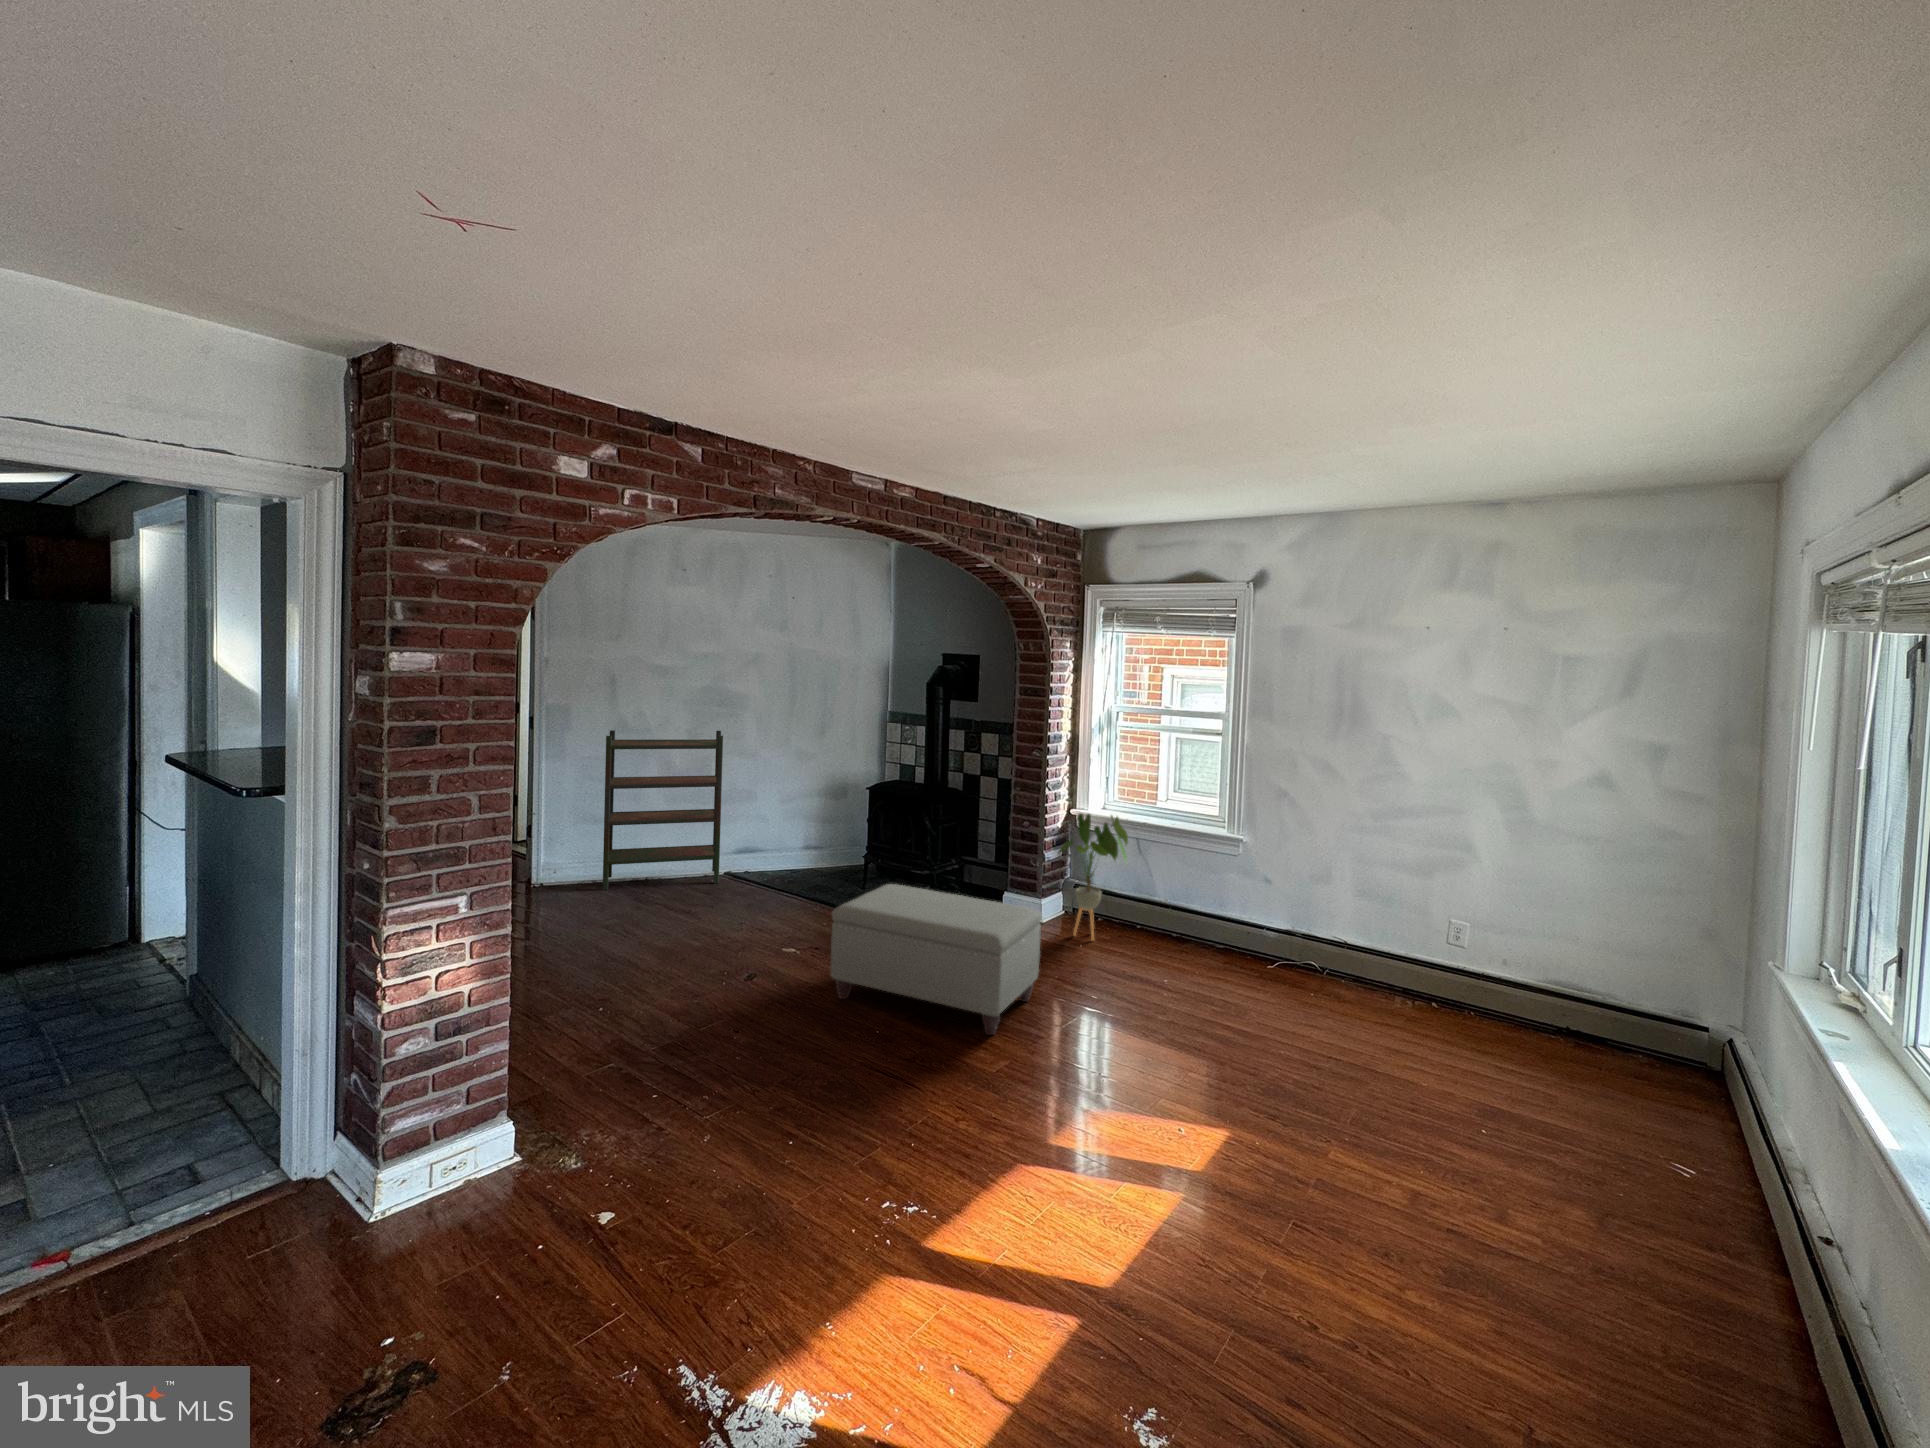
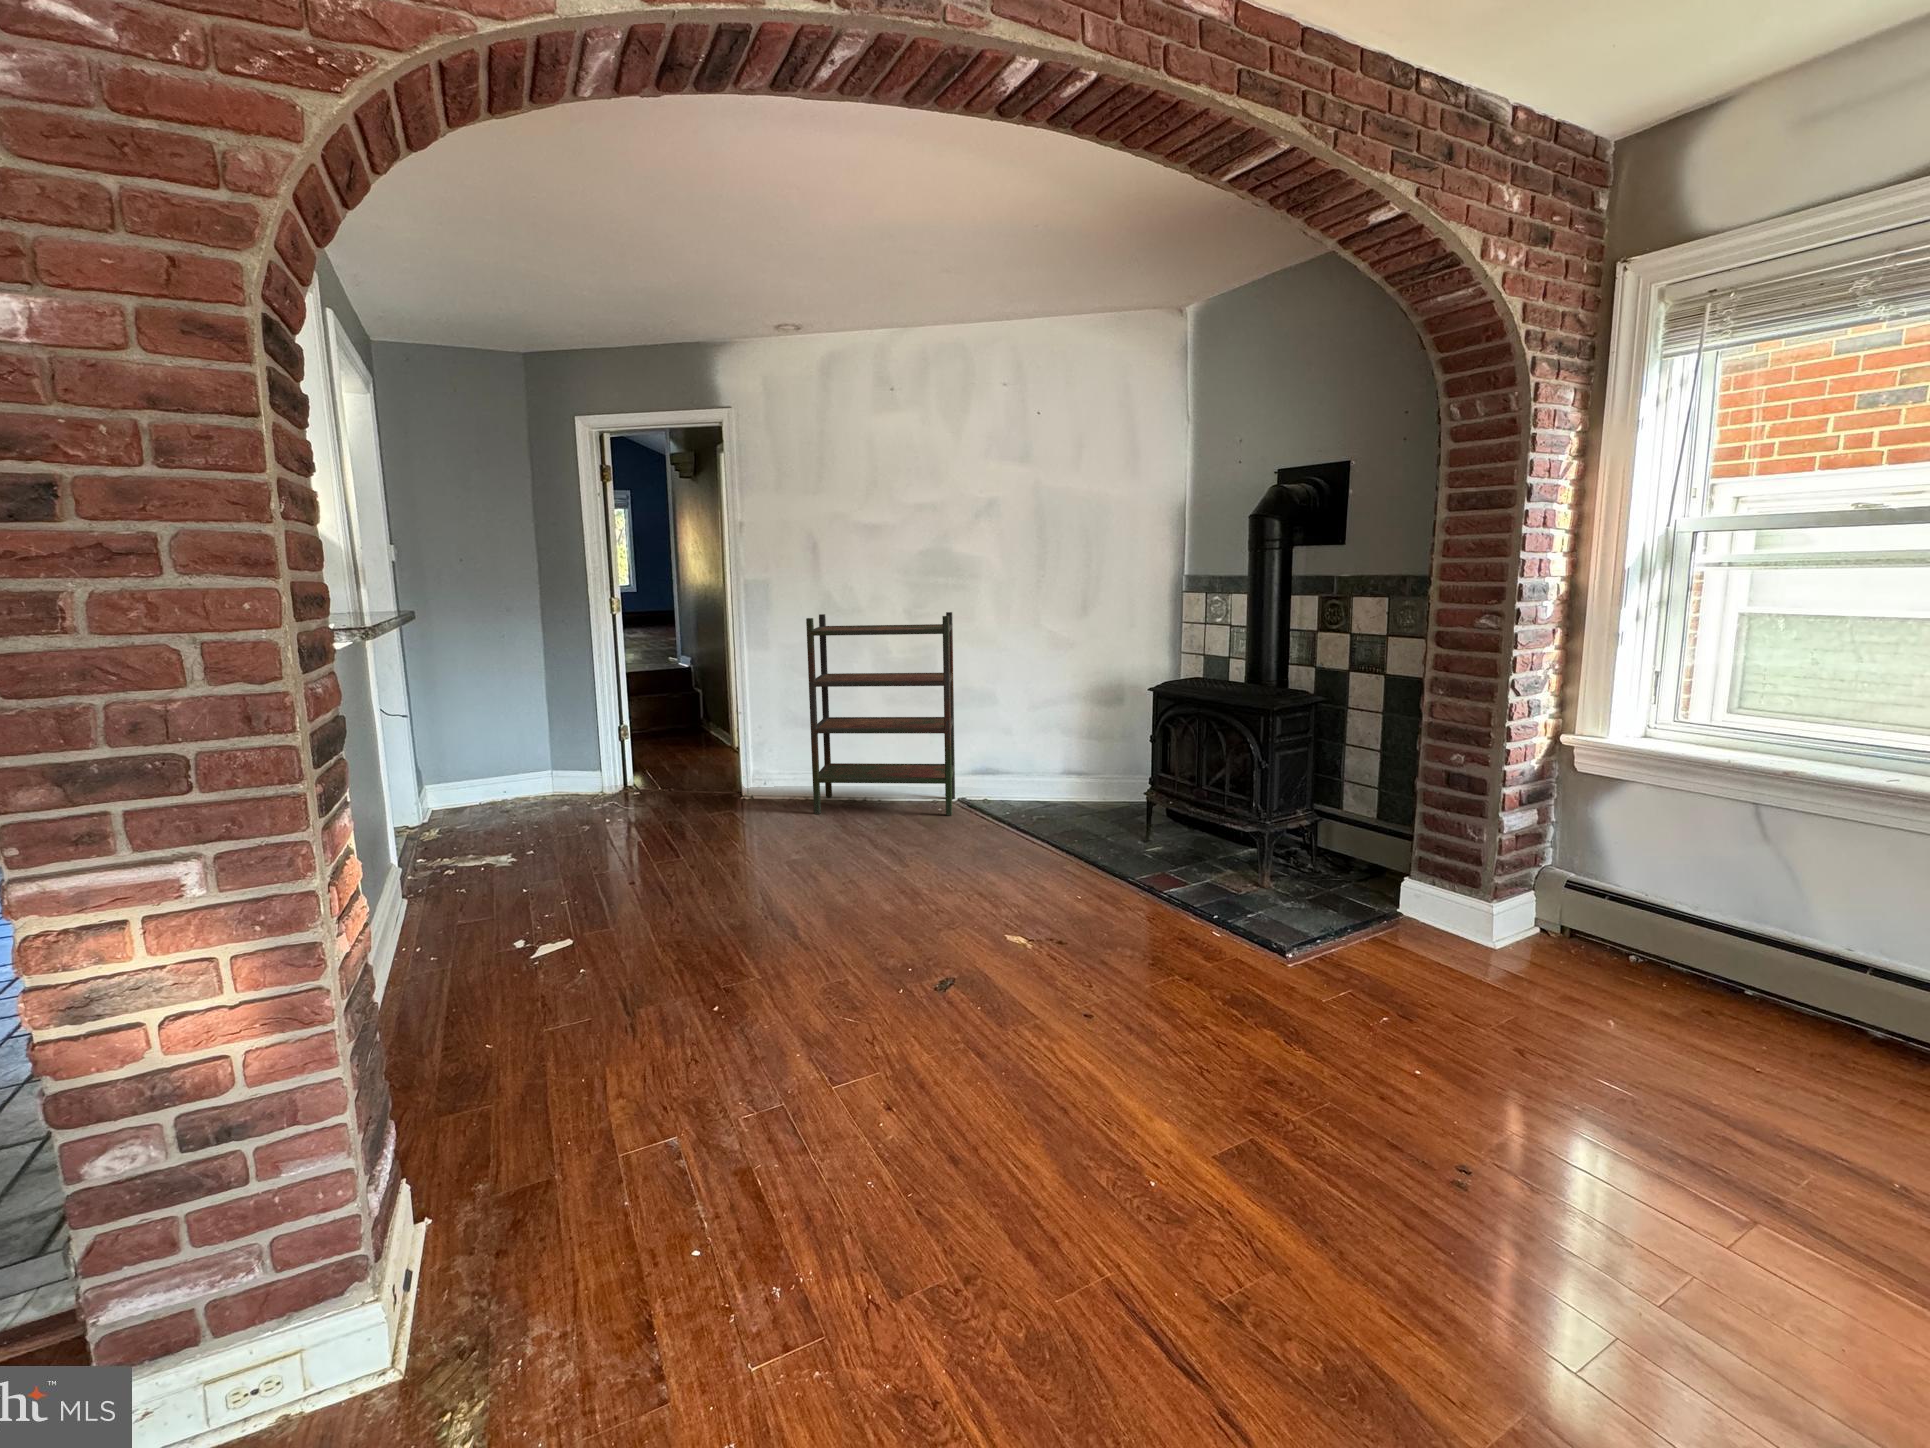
house plant: present [1058,814,1128,940] -> none [1538,739,1743,1005]
ottoman: present [831,884,1042,1035] -> none [1071,855,1563,1261]

